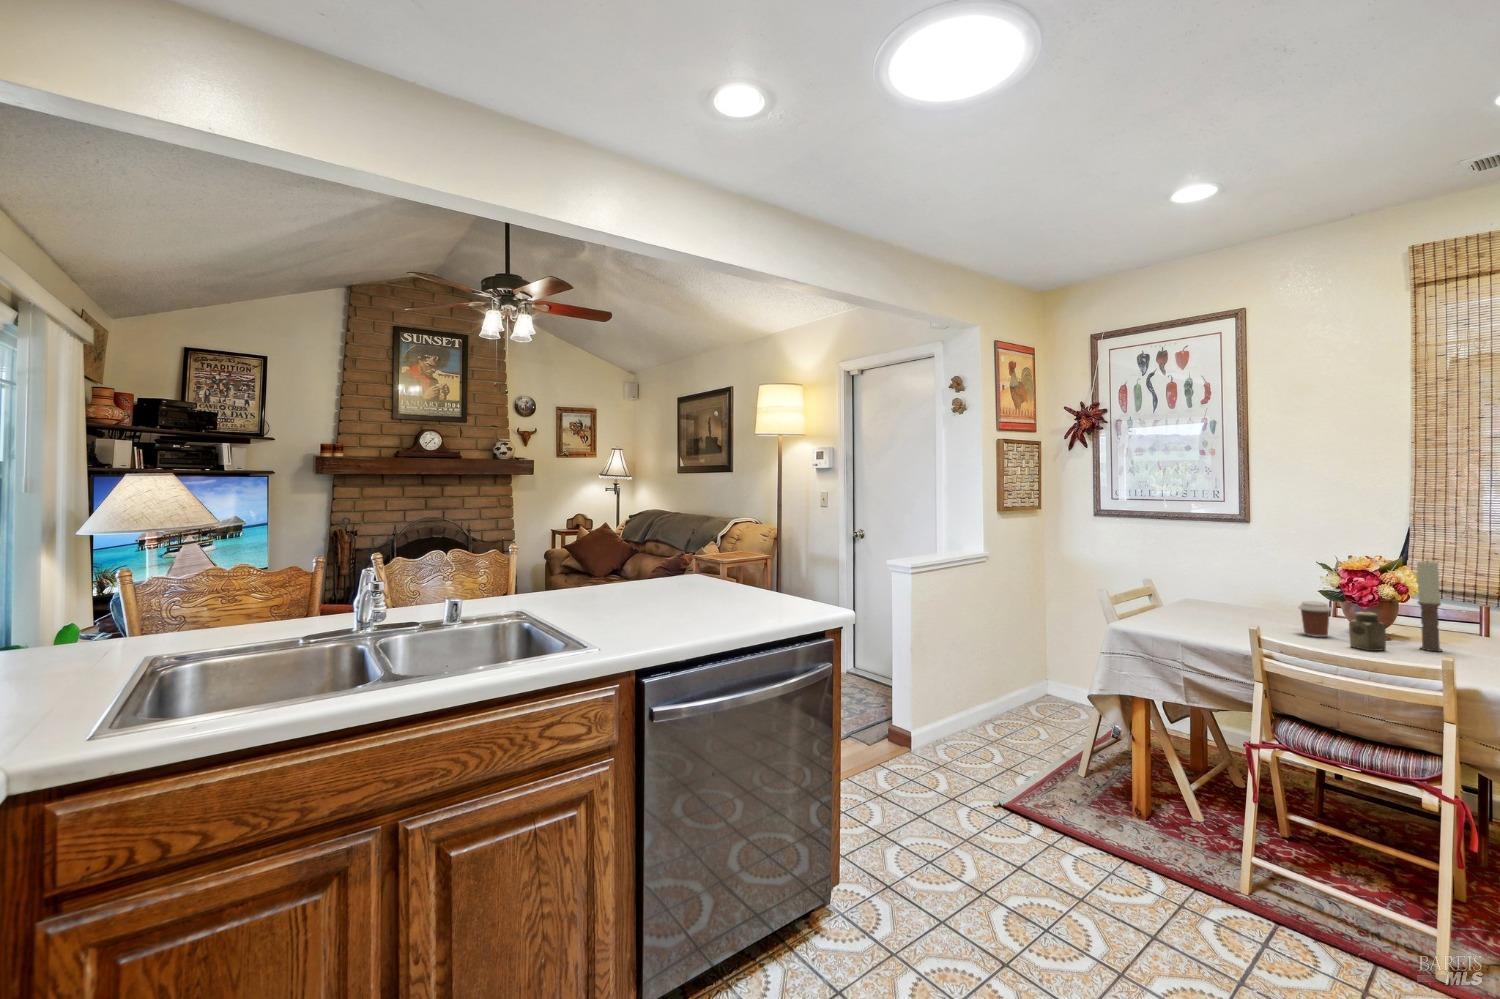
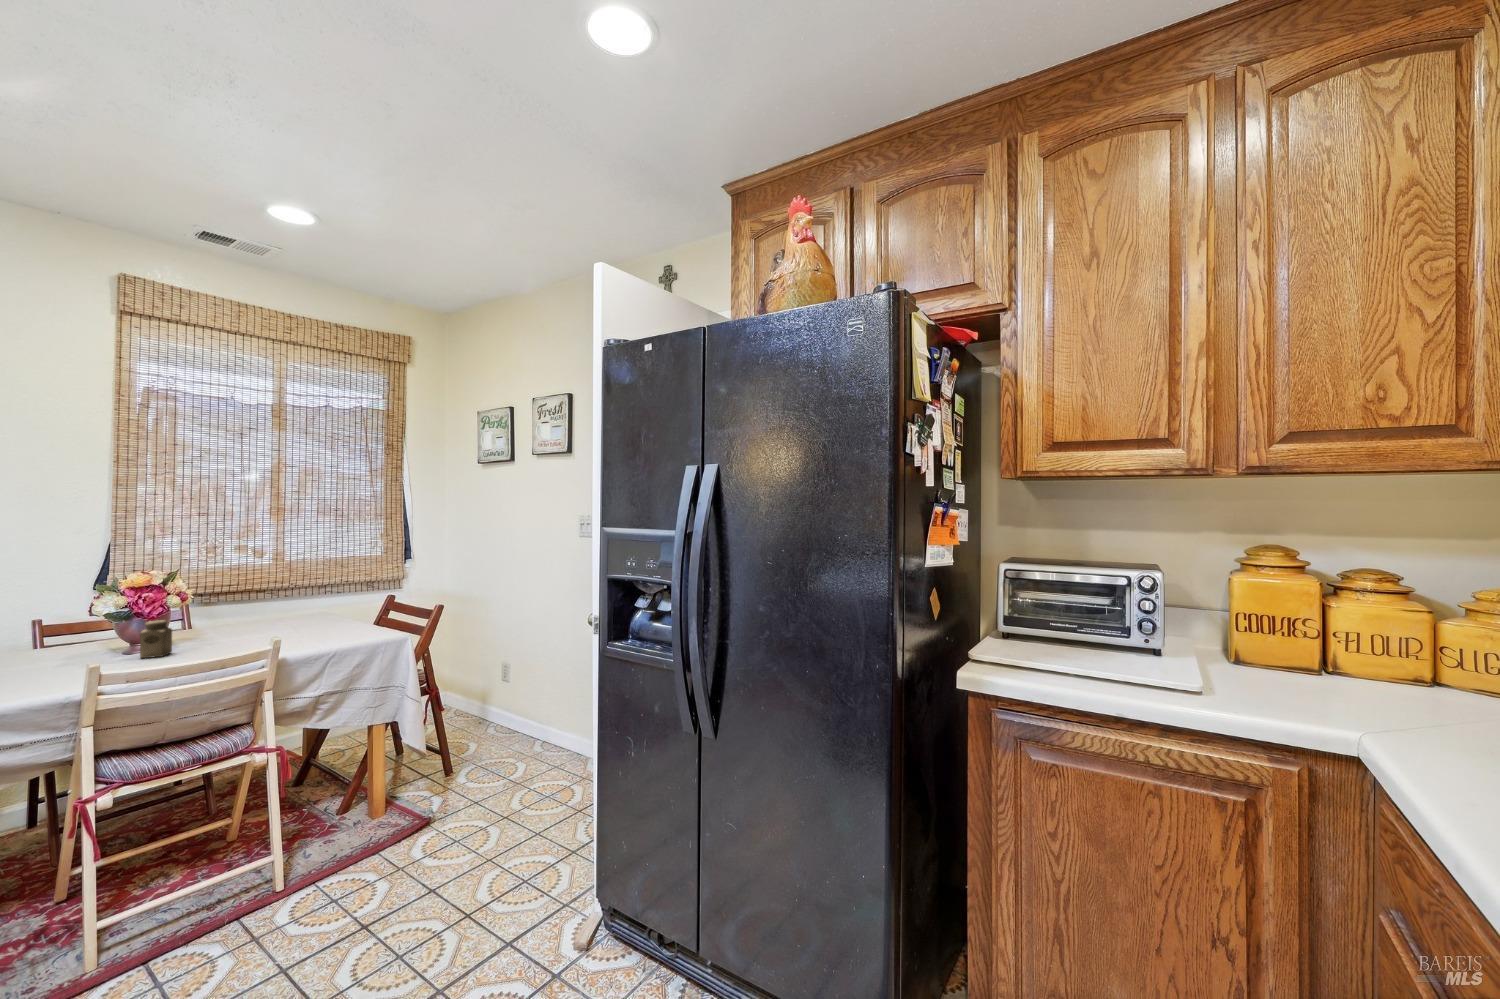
candle: present [1417,560,1442,651] -> none [185,565,204,646]
coffee cup: present [1298,601,1332,637] -> none [63,622,103,662]

